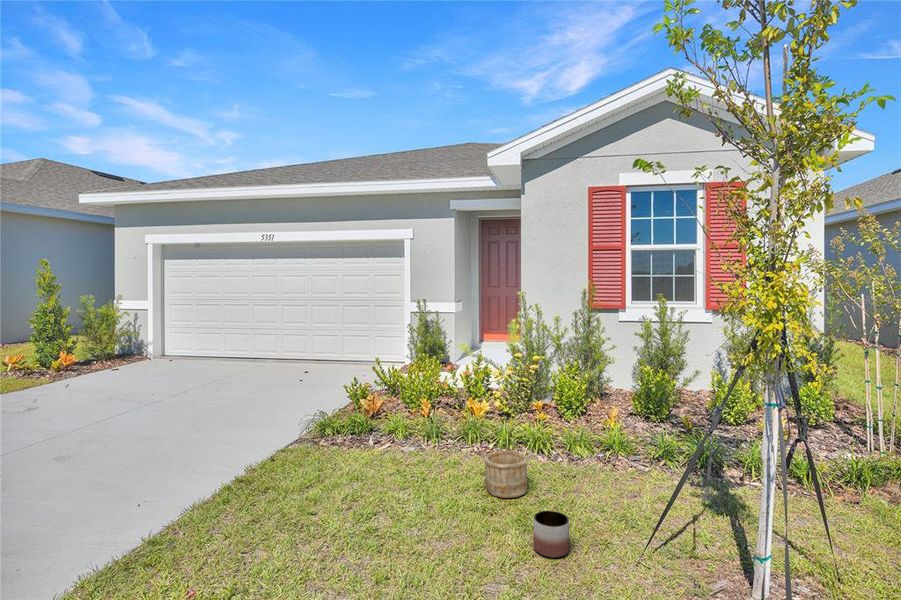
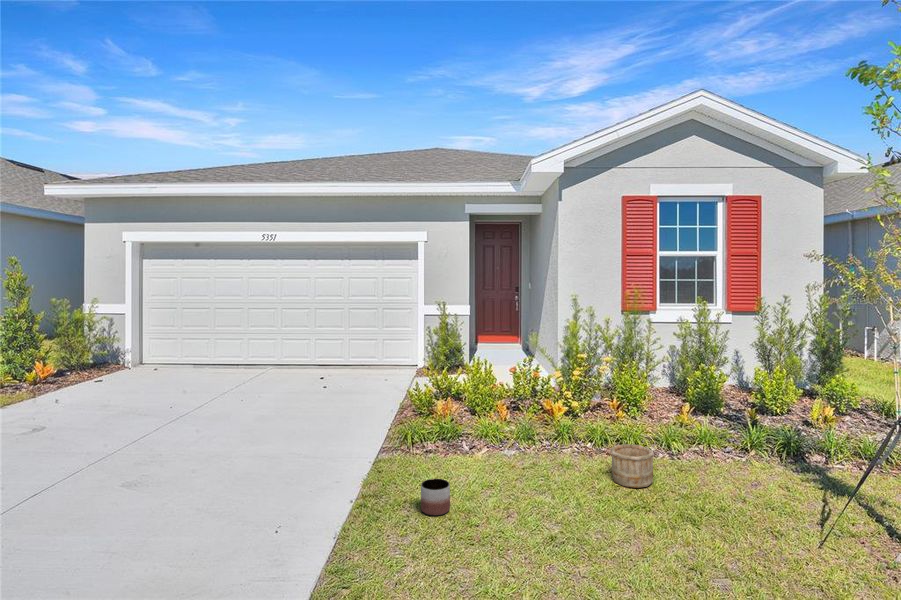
planter: present [534,510,569,558] -> present [421,479,450,516]

